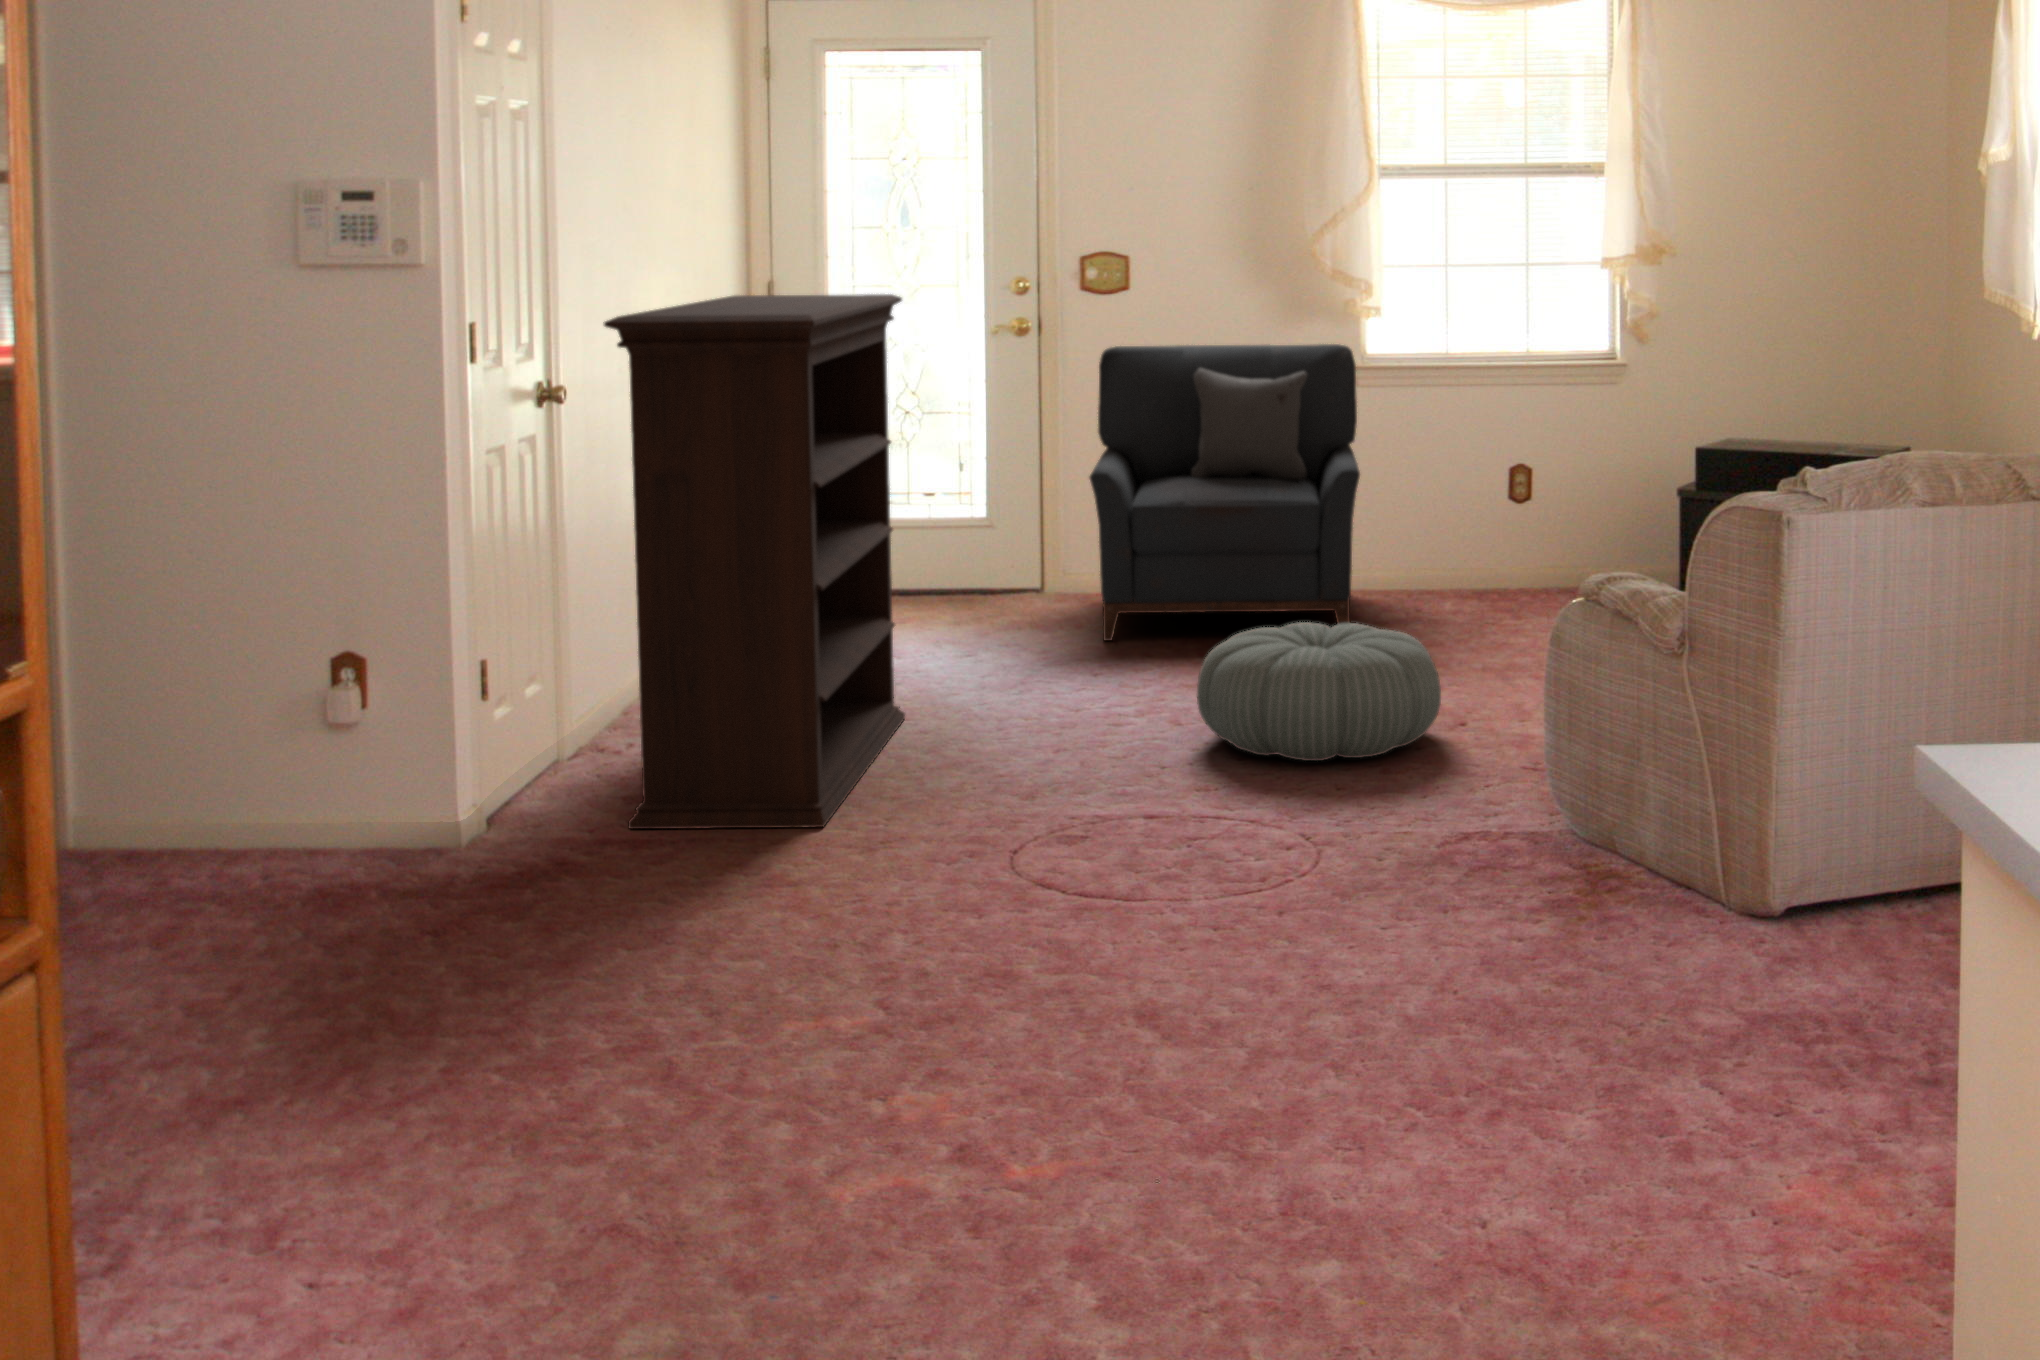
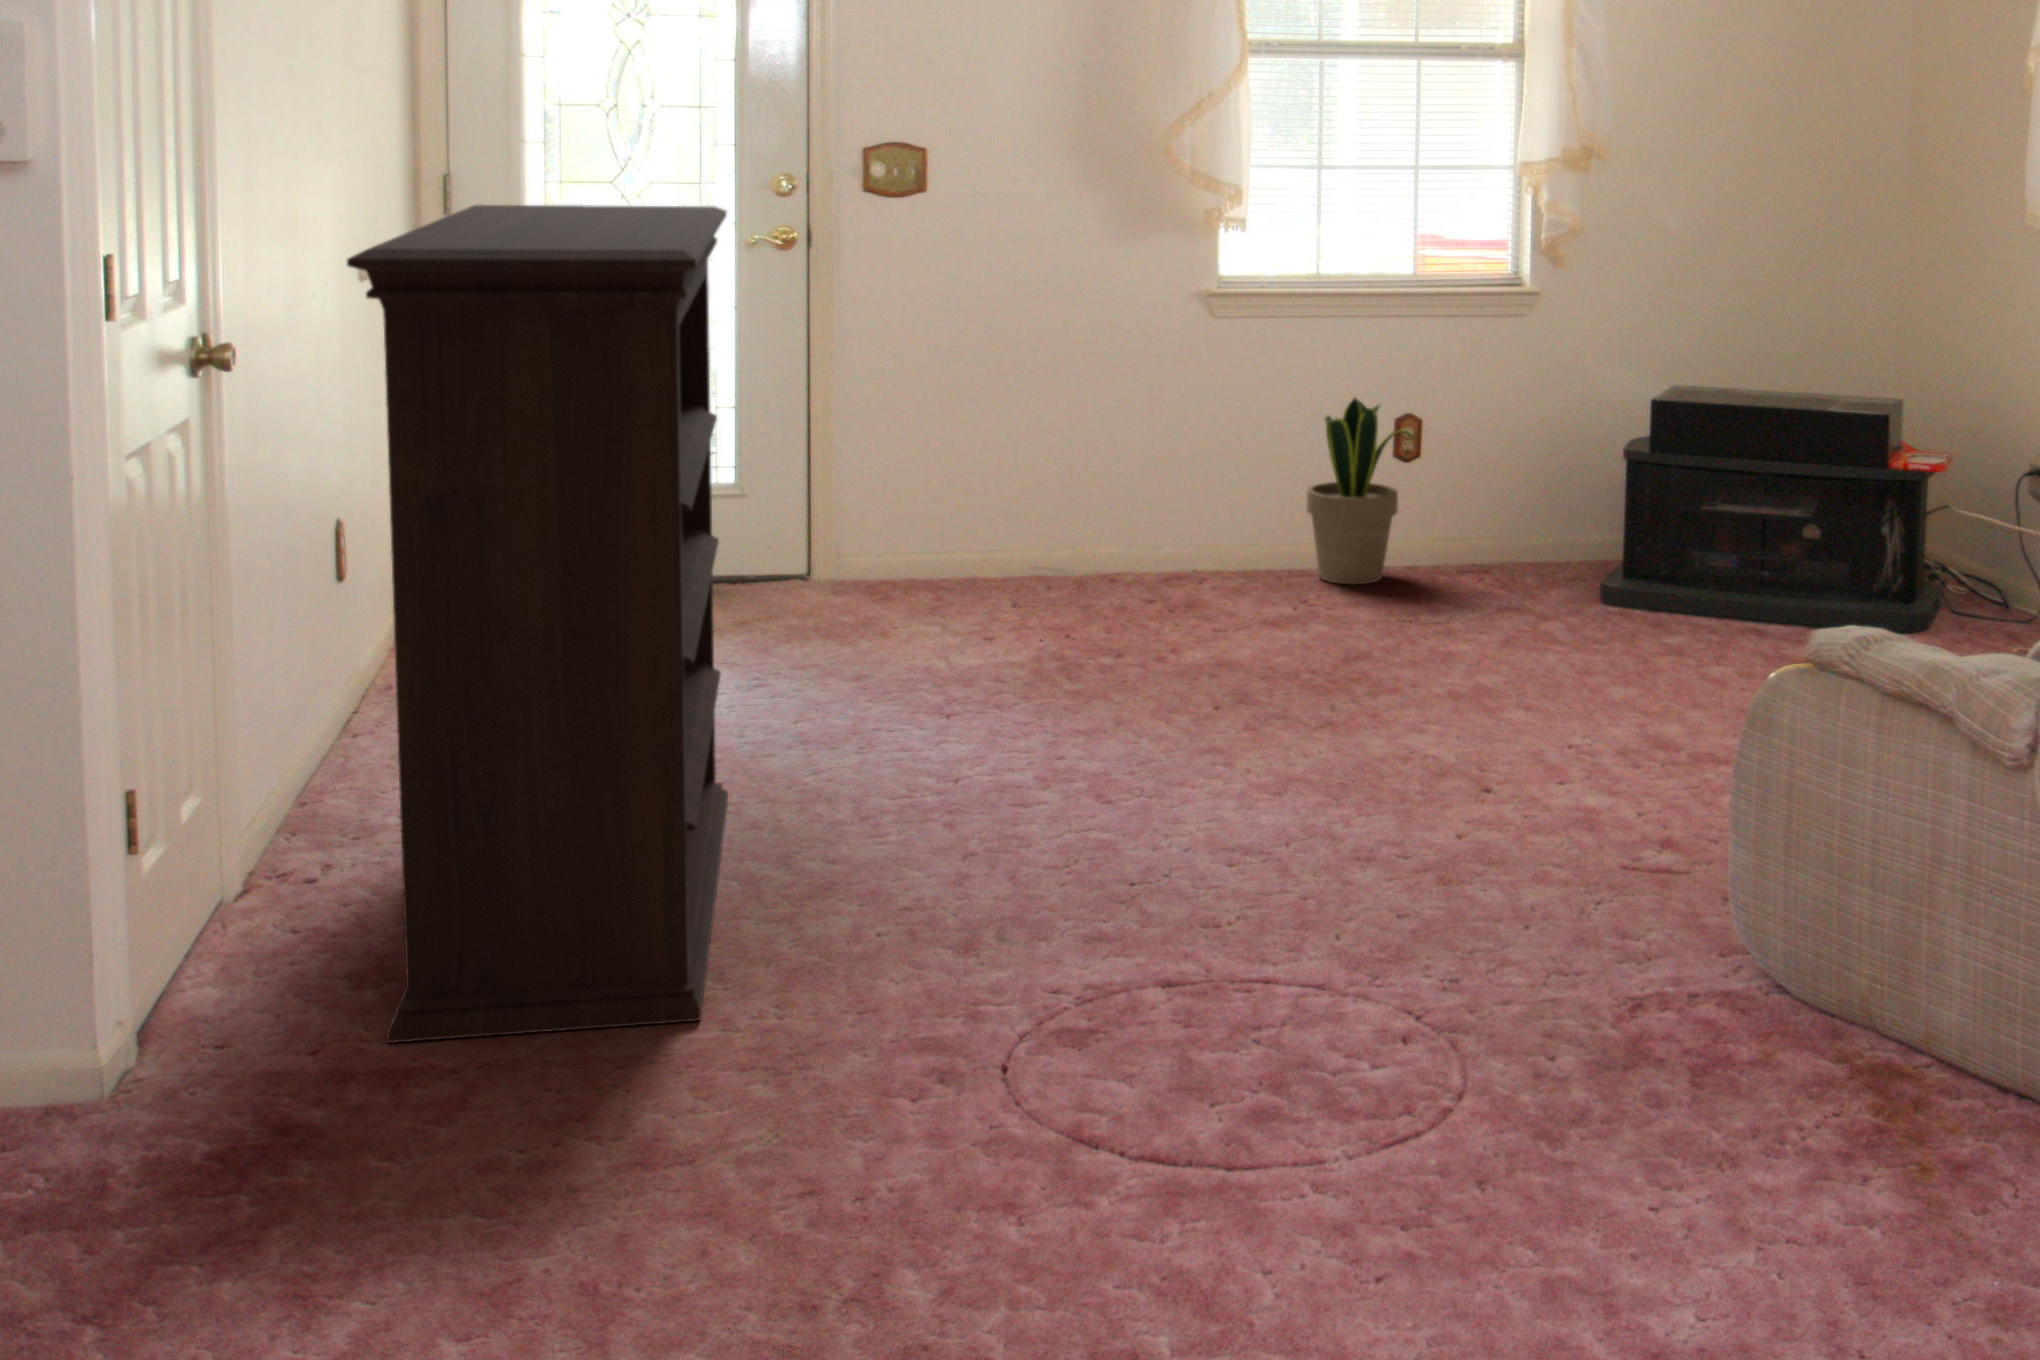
armchair: present [1090,344,1360,641] -> none [897,265,1268,655]
potted plant: none [1427,450,1512,603] -> present [1307,398,1412,584]
pouf: present [1197,622,1441,761] -> none [1163,653,1490,854]

